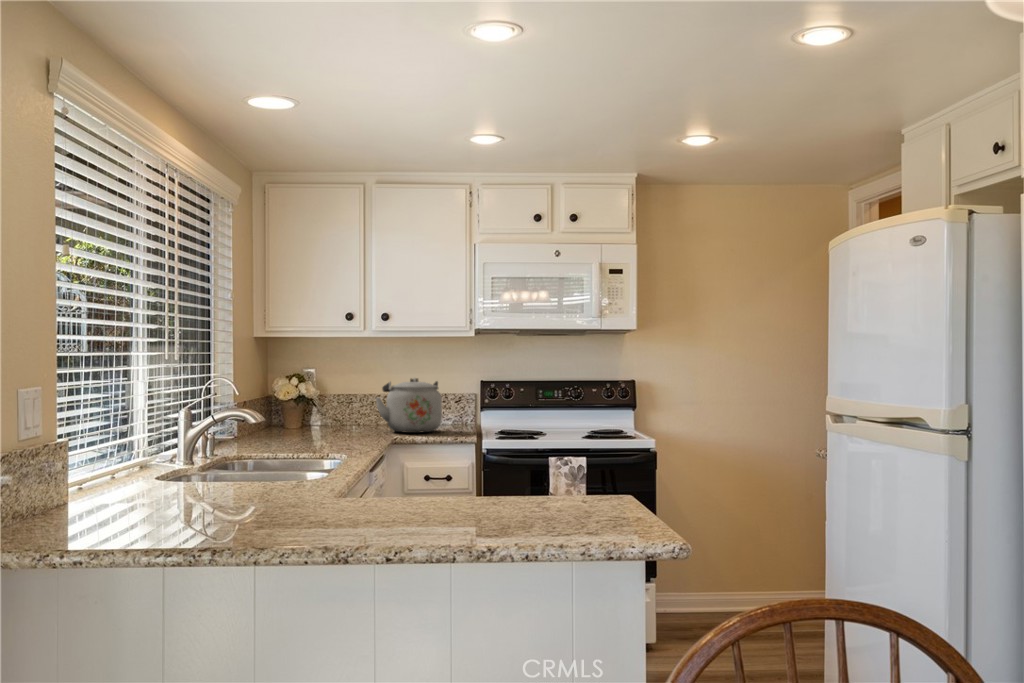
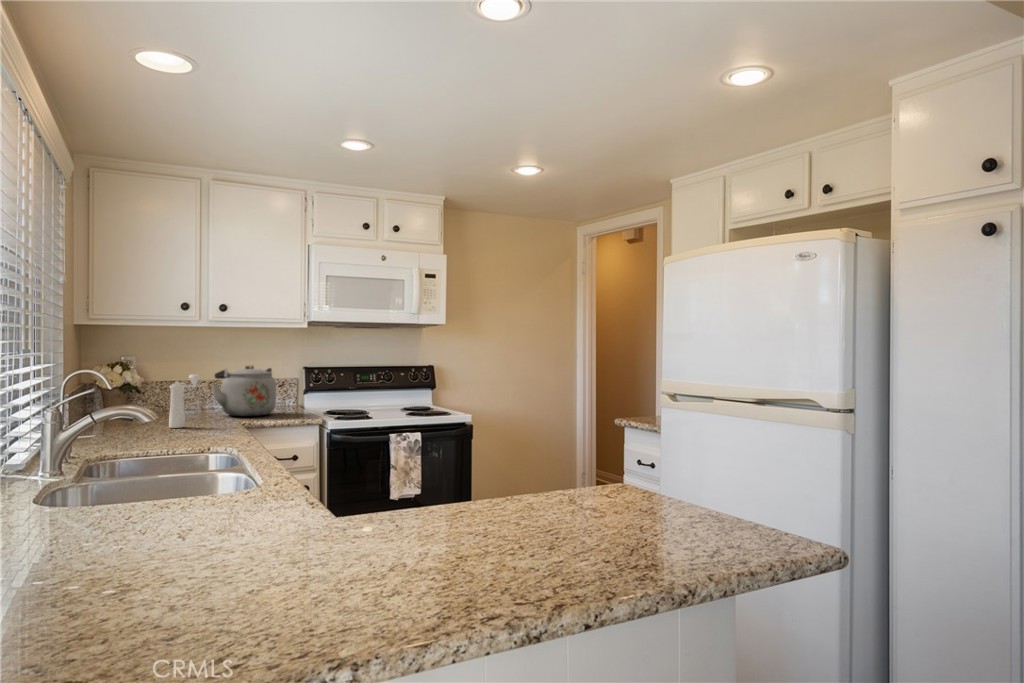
pepper mill: none [326,387,357,440] -> present [169,374,200,428]

